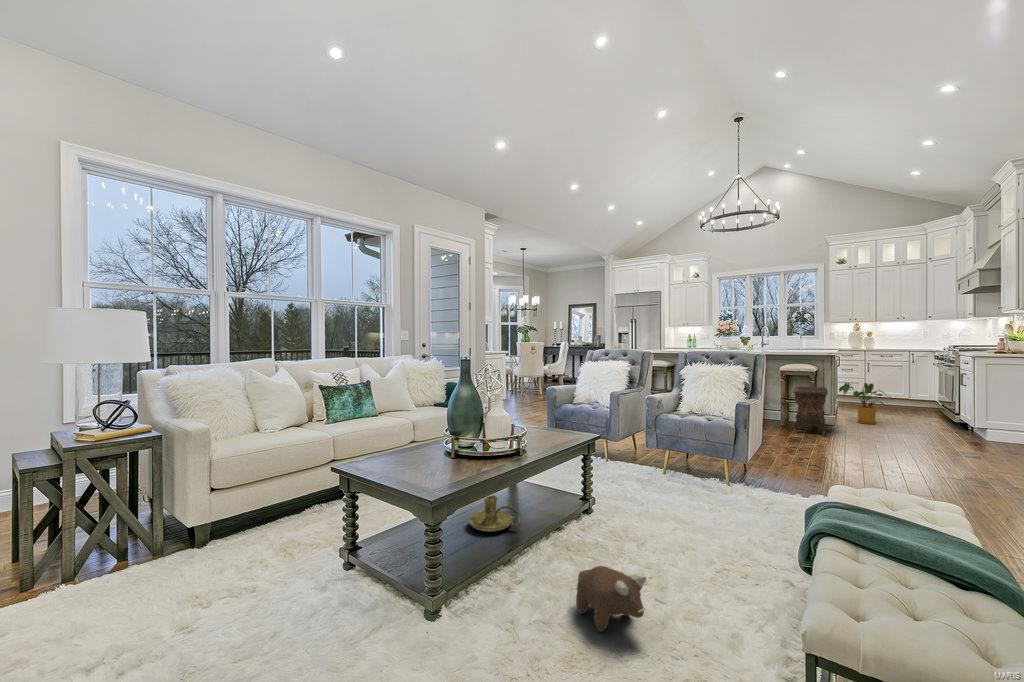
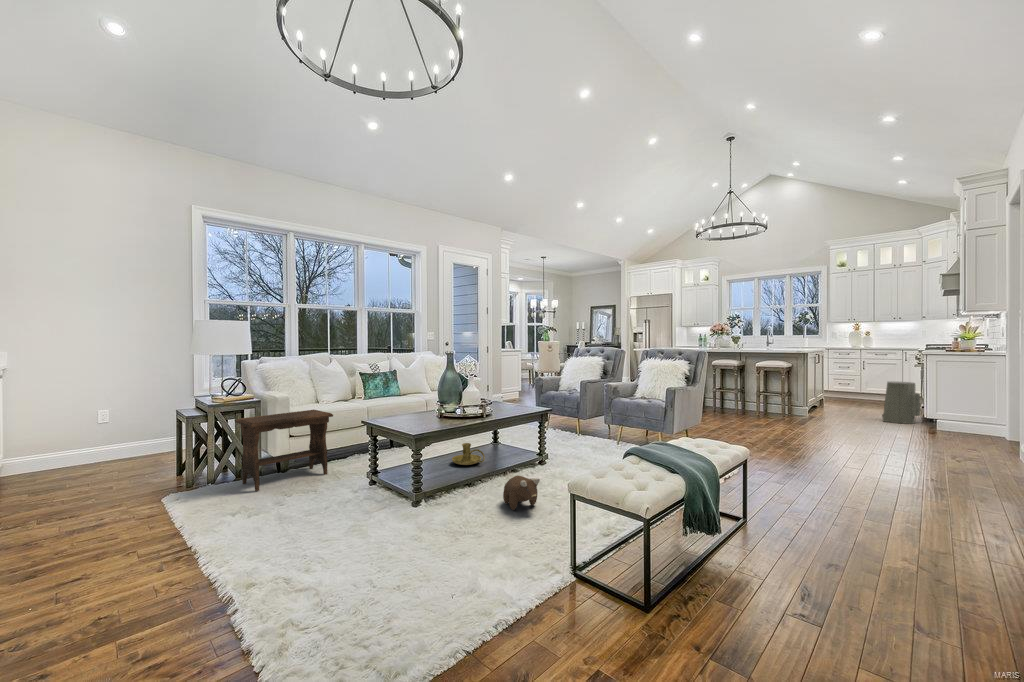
house plant: present [839,383,891,424] -> none [815,378,861,416]
footstool: present [793,386,828,436] -> present [236,410,333,491]
air purifier: none [919,386,964,434] -> present [882,381,920,424]

